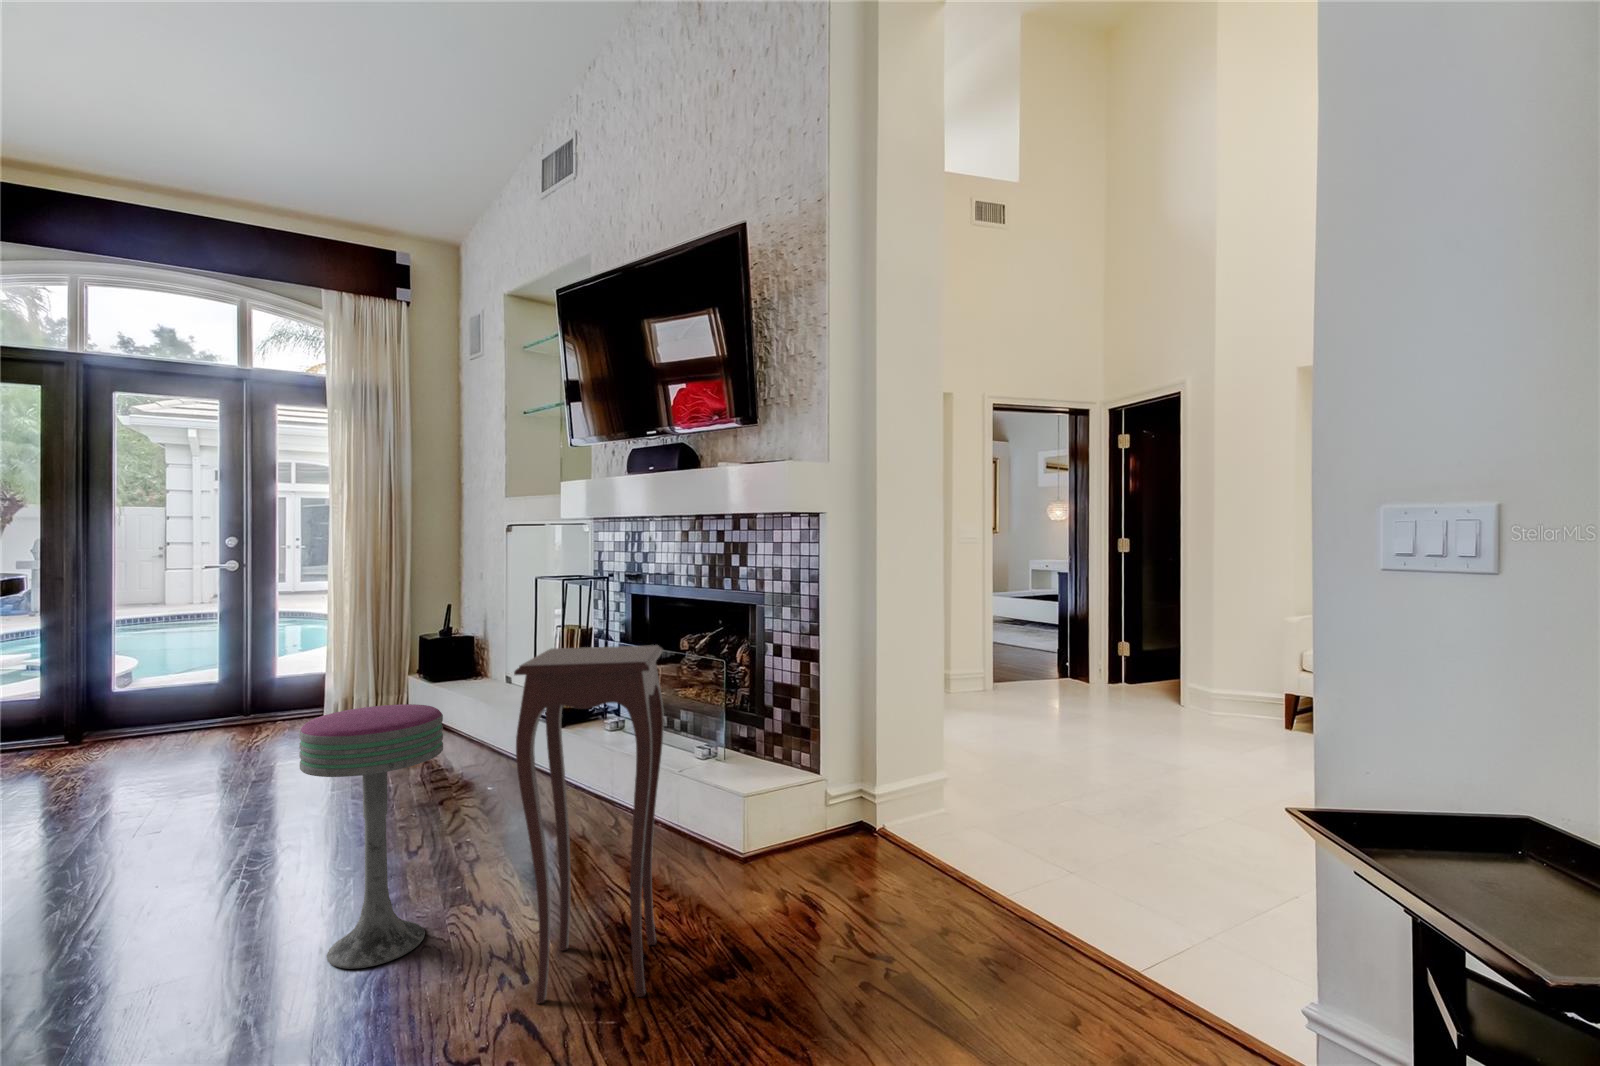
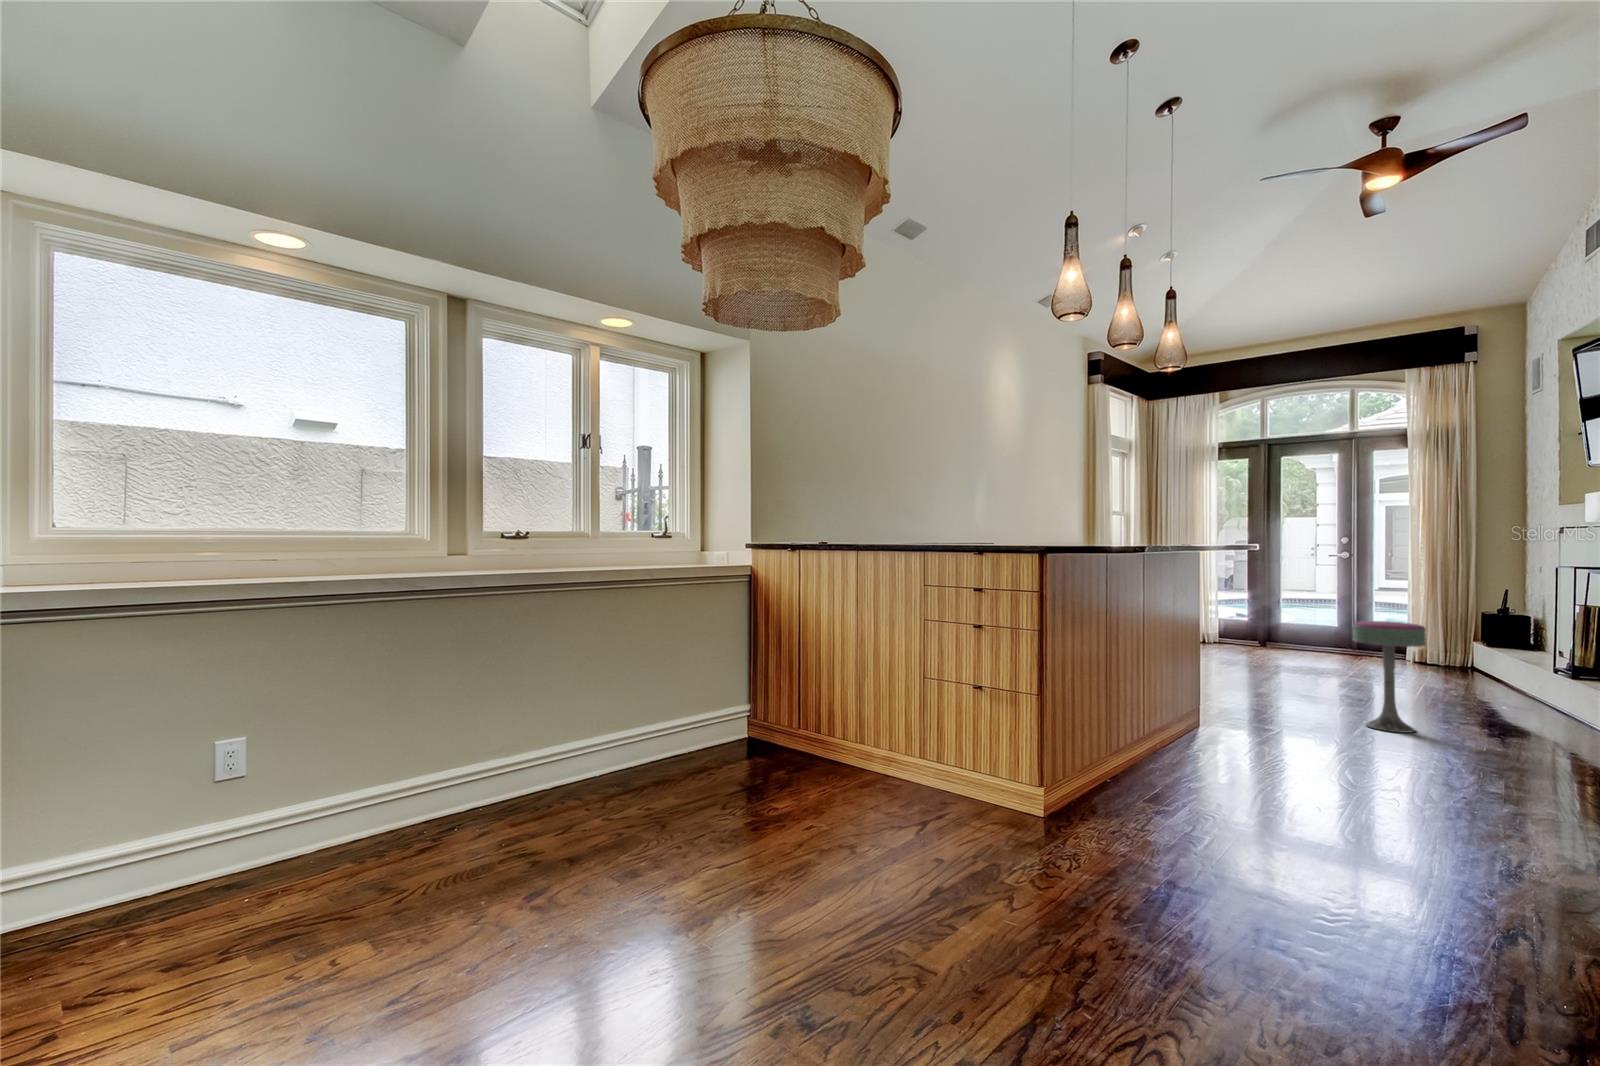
side table: present [514,645,664,1003] -> none [1443,600,1556,770]

